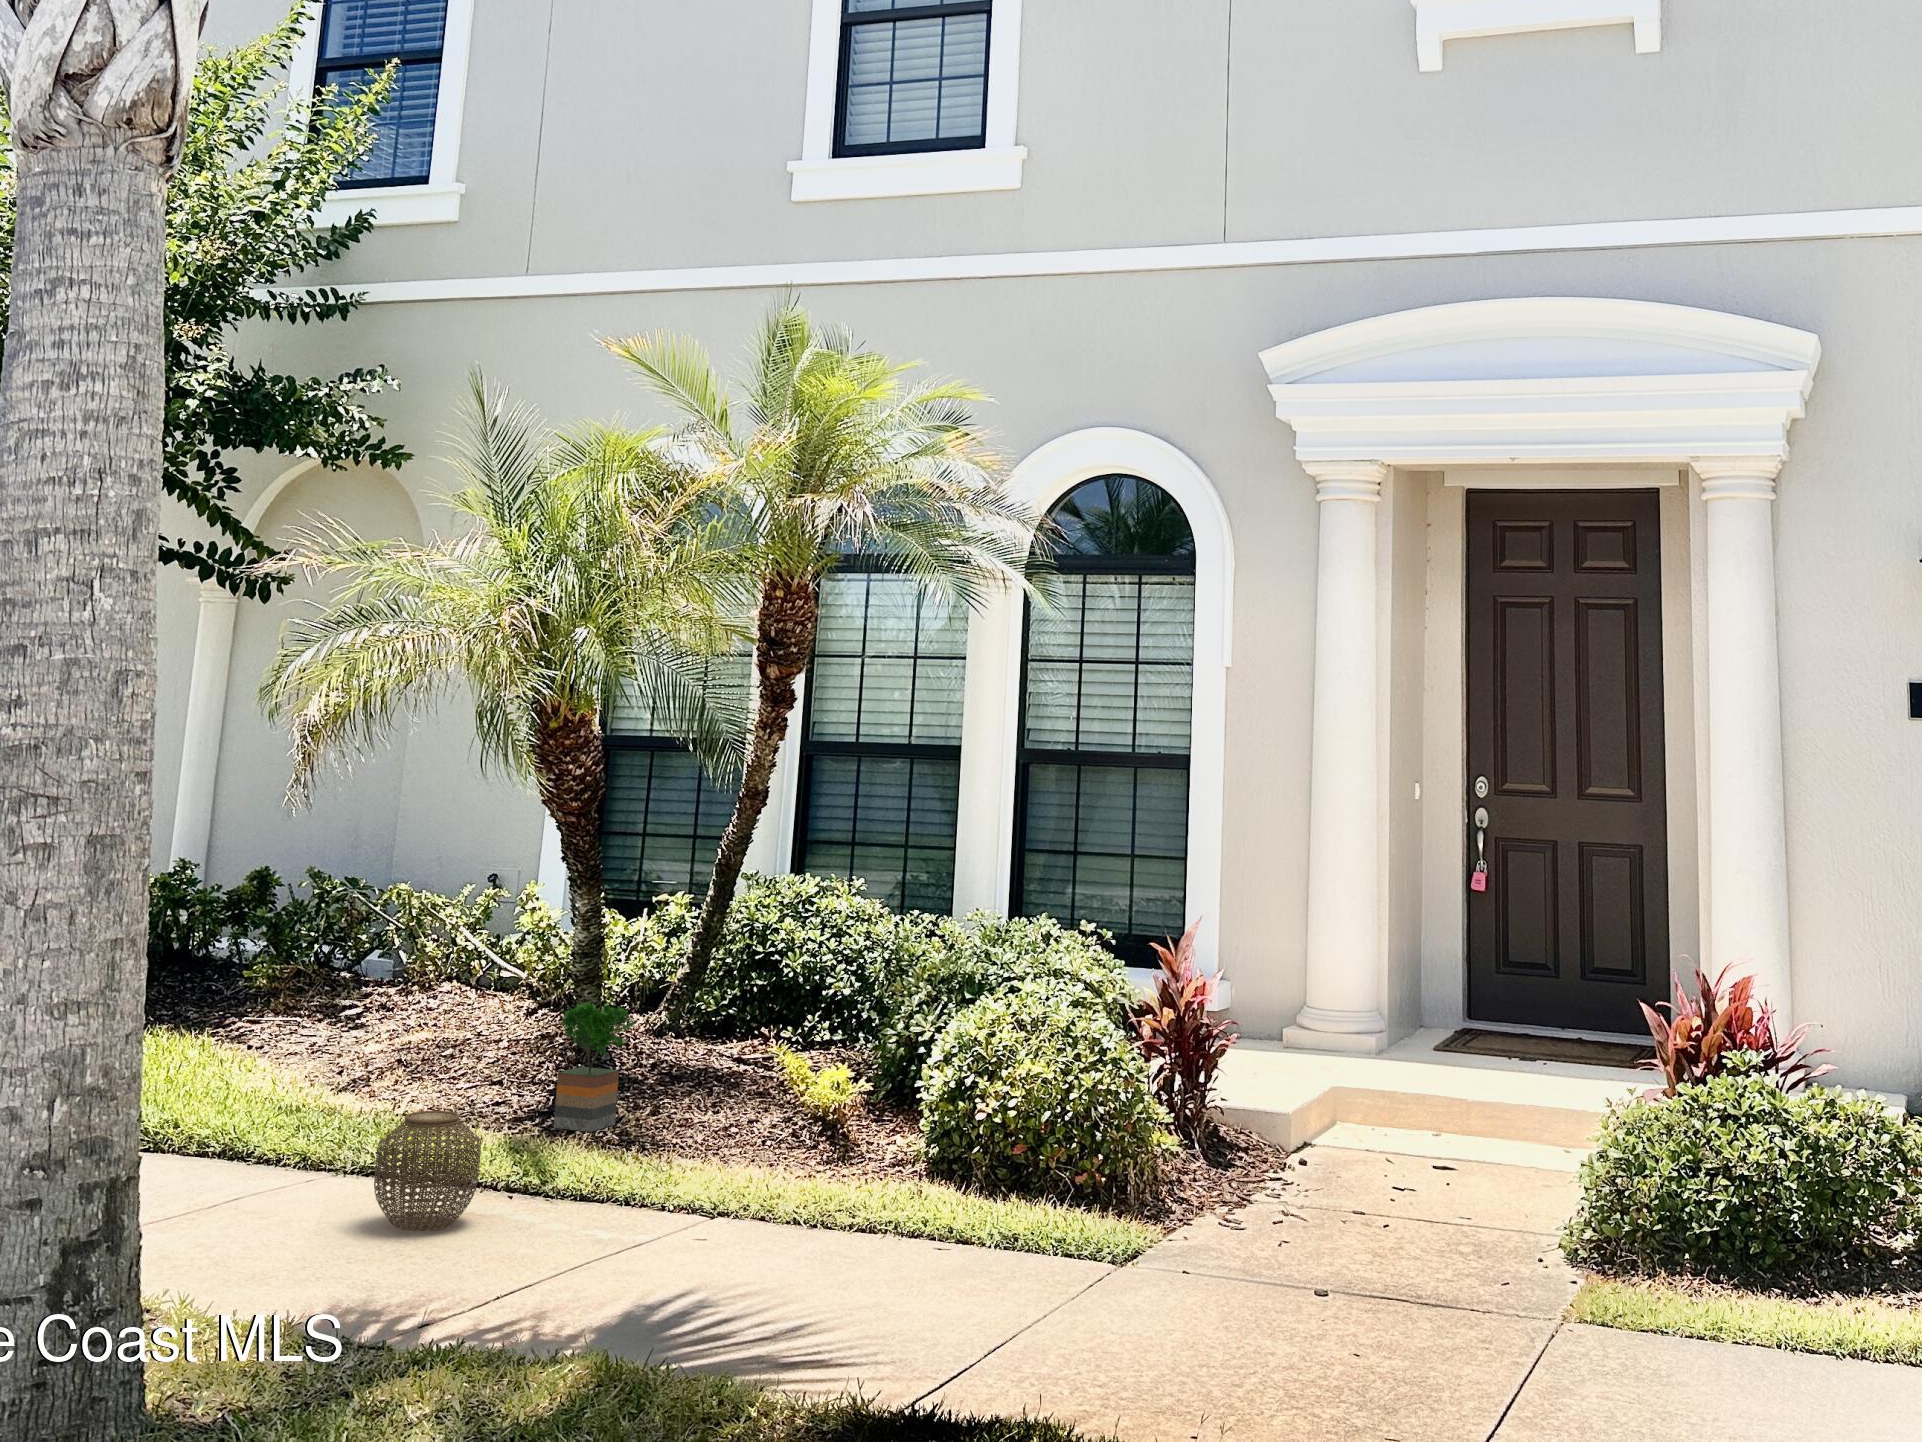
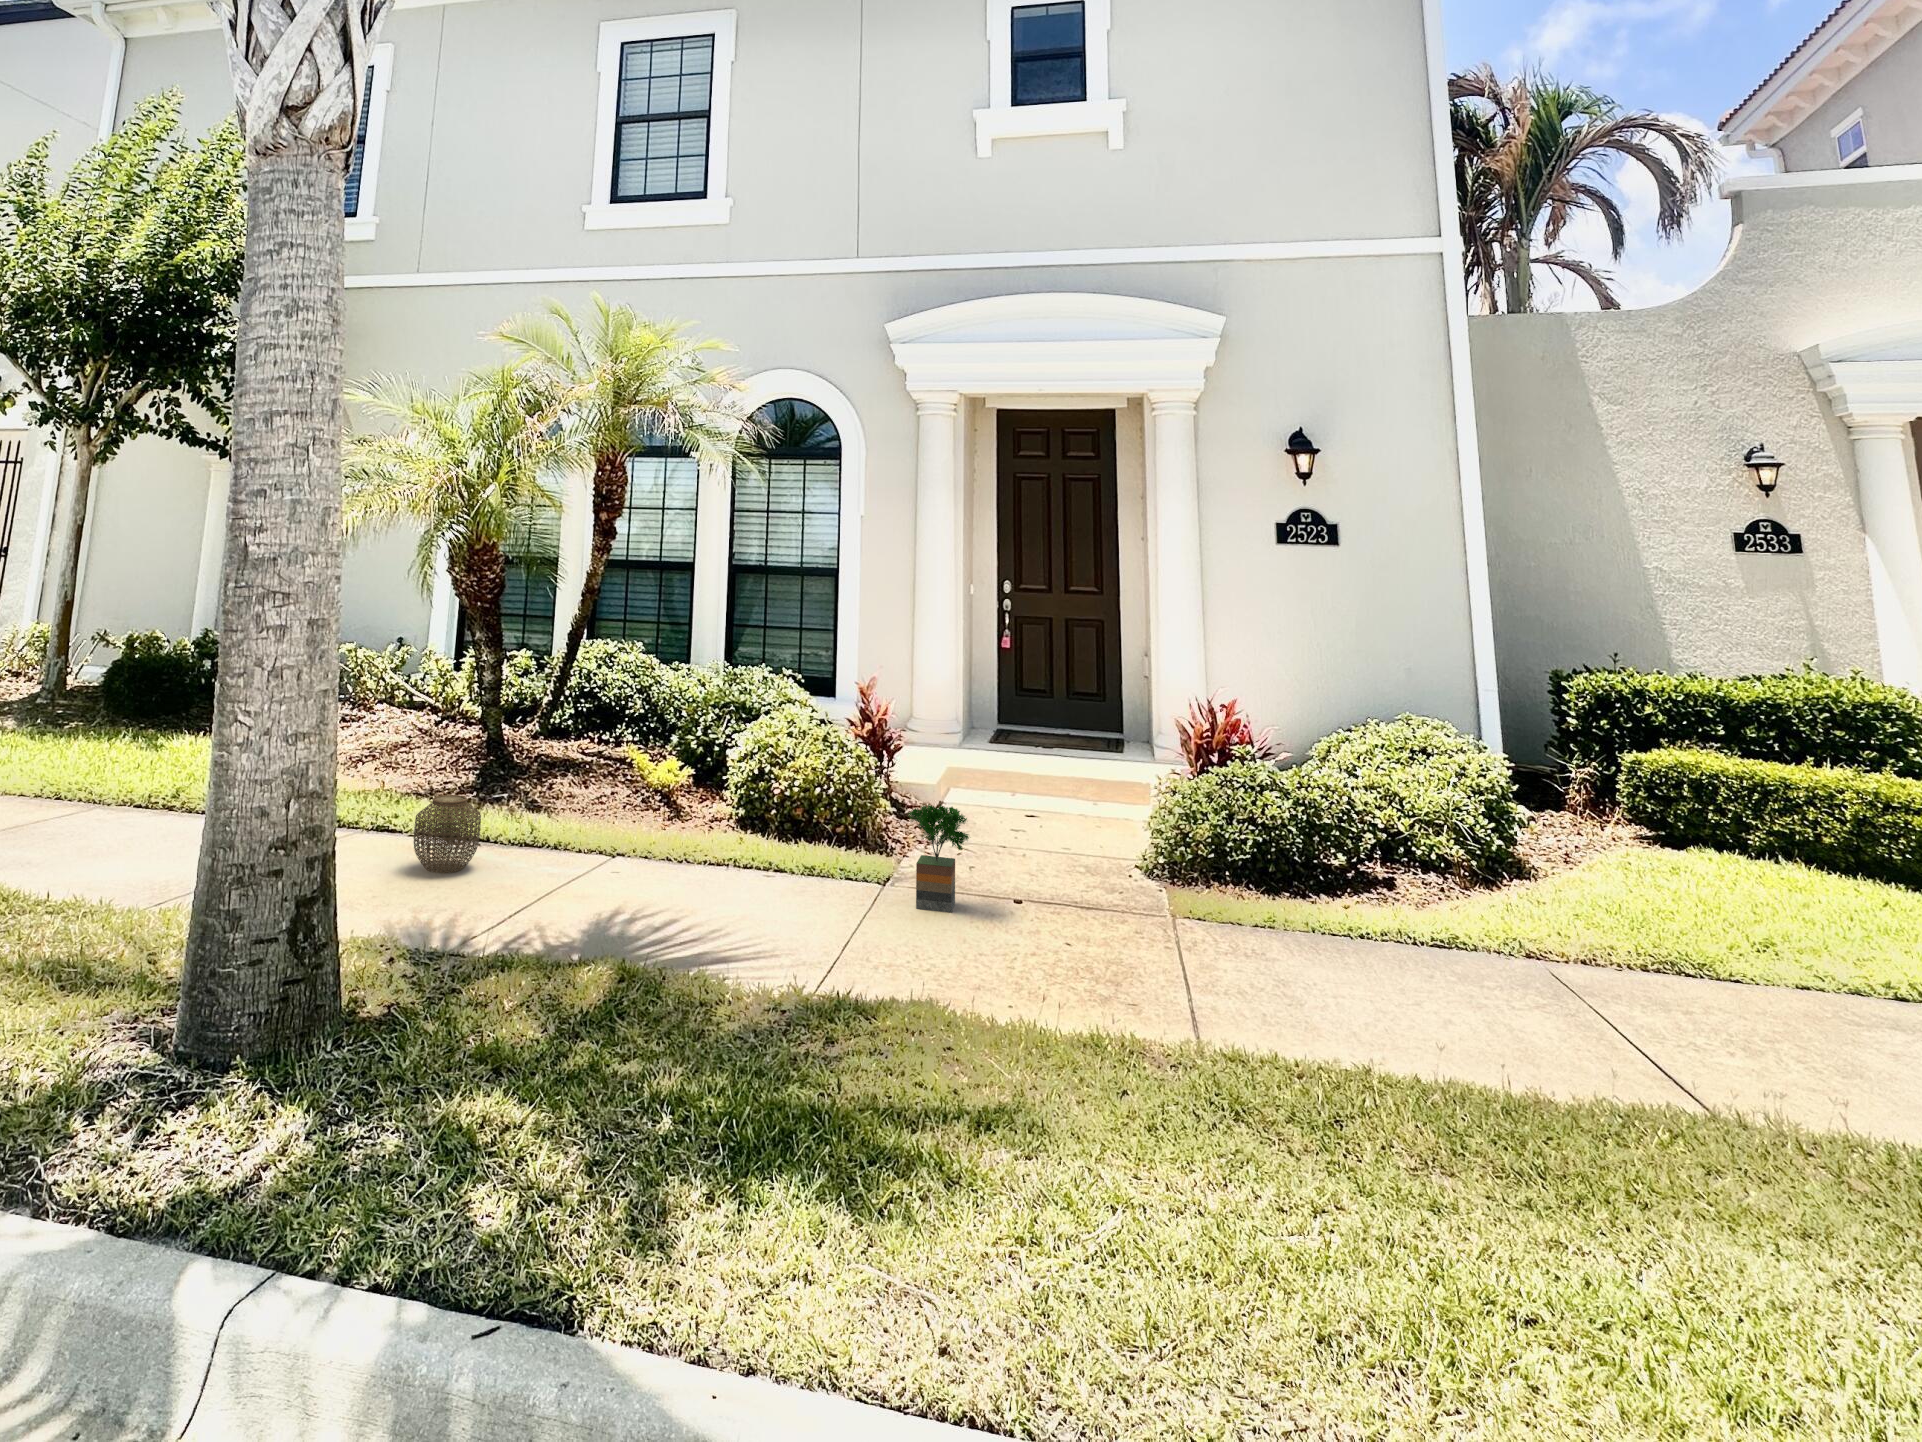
potted tree: present [554,1003,636,1132] -> present [909,804,969,912]

